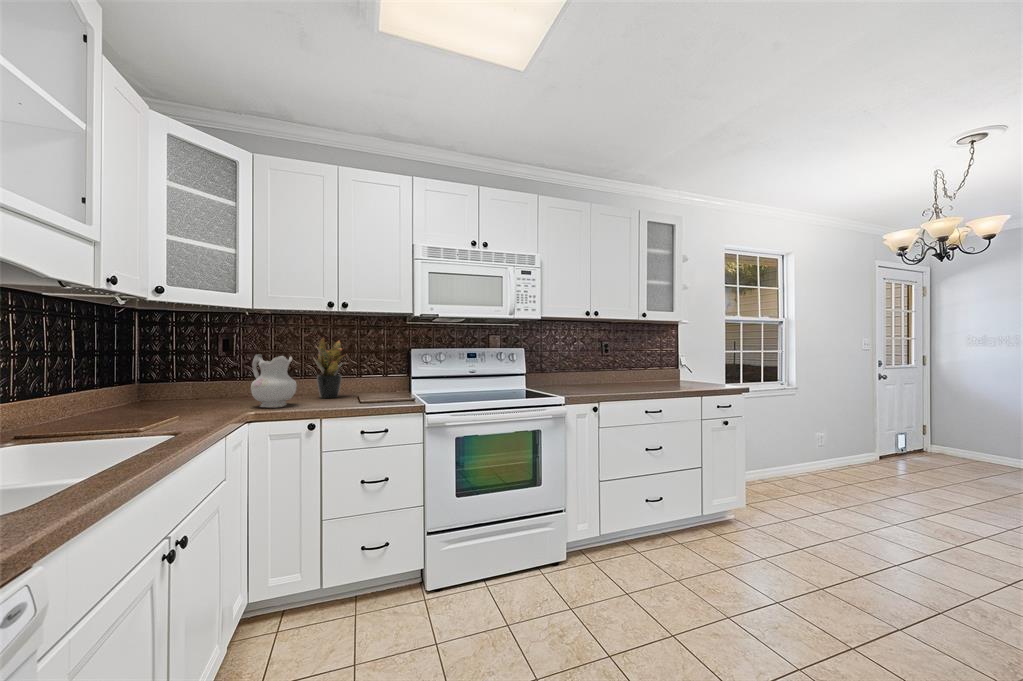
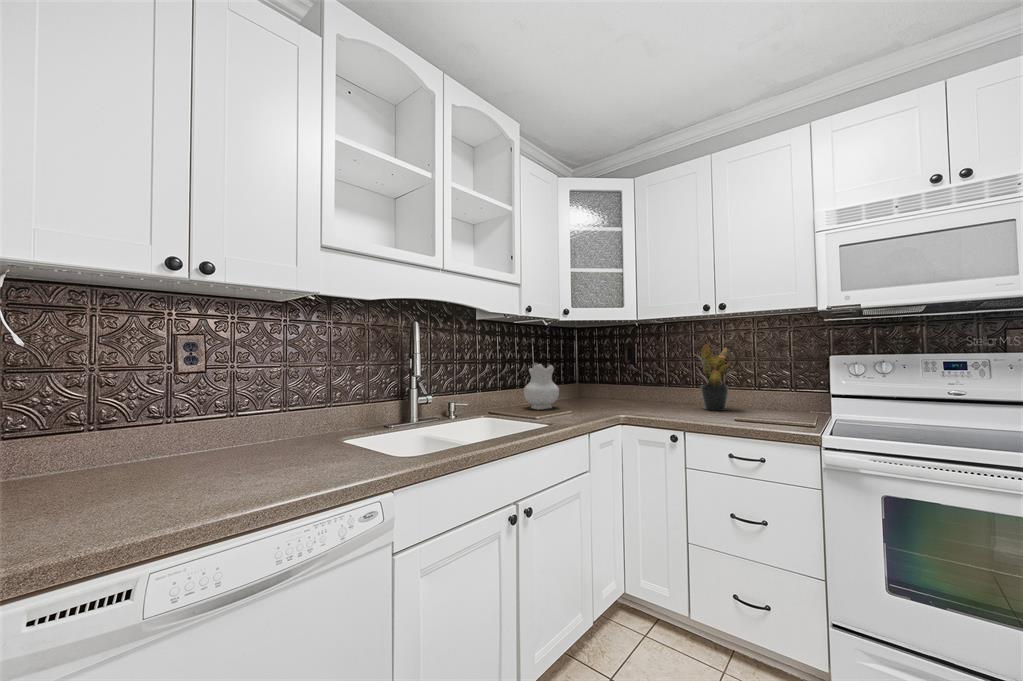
ceramic pitcher: present [251,354,297,408] -> present [524,363,559,410]

